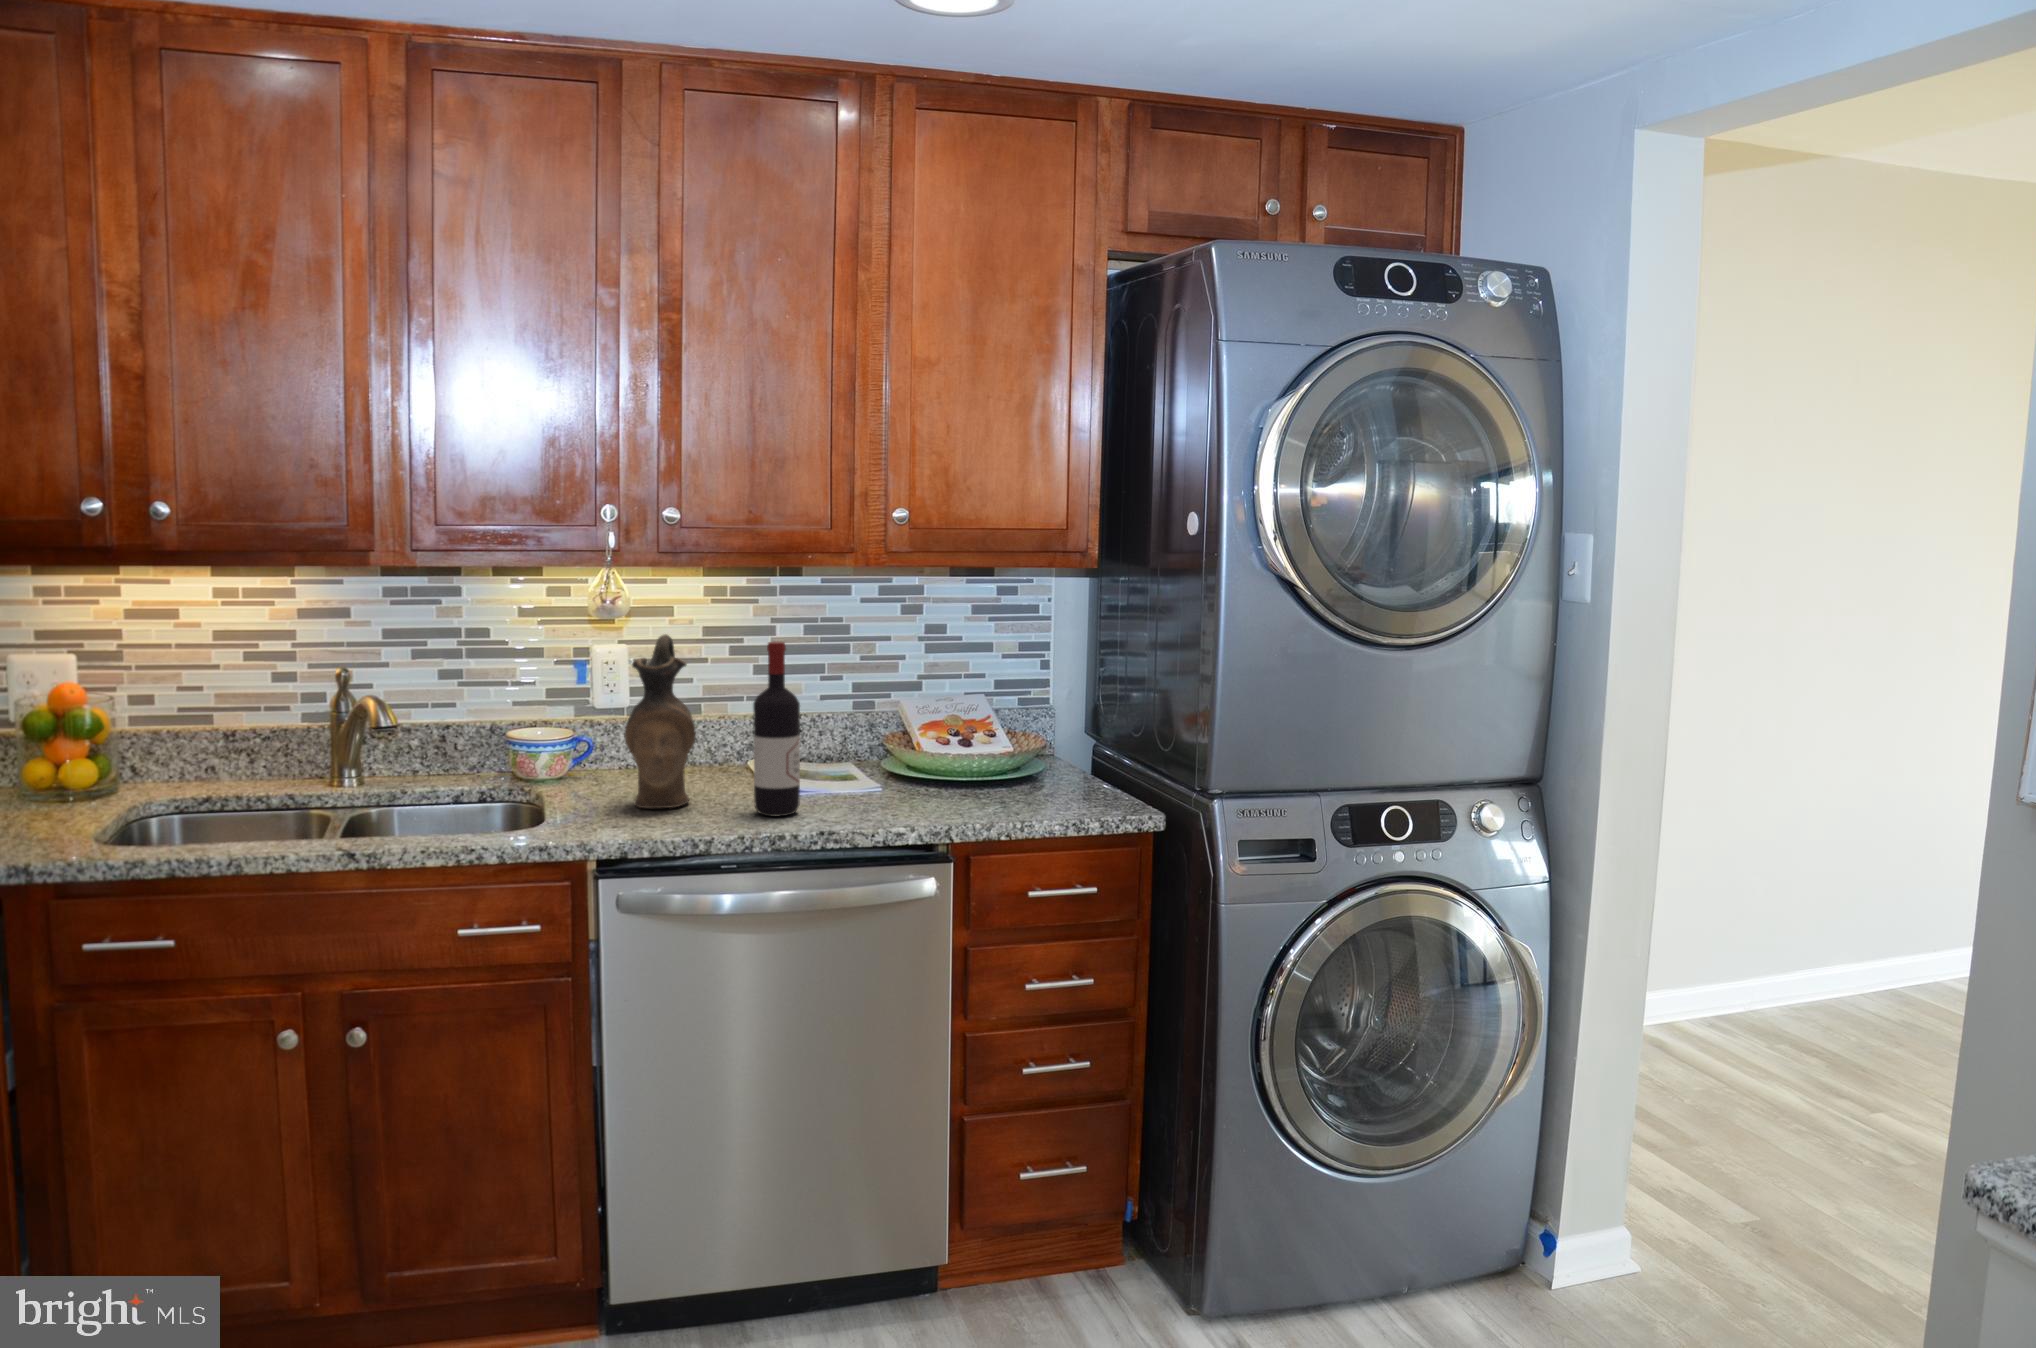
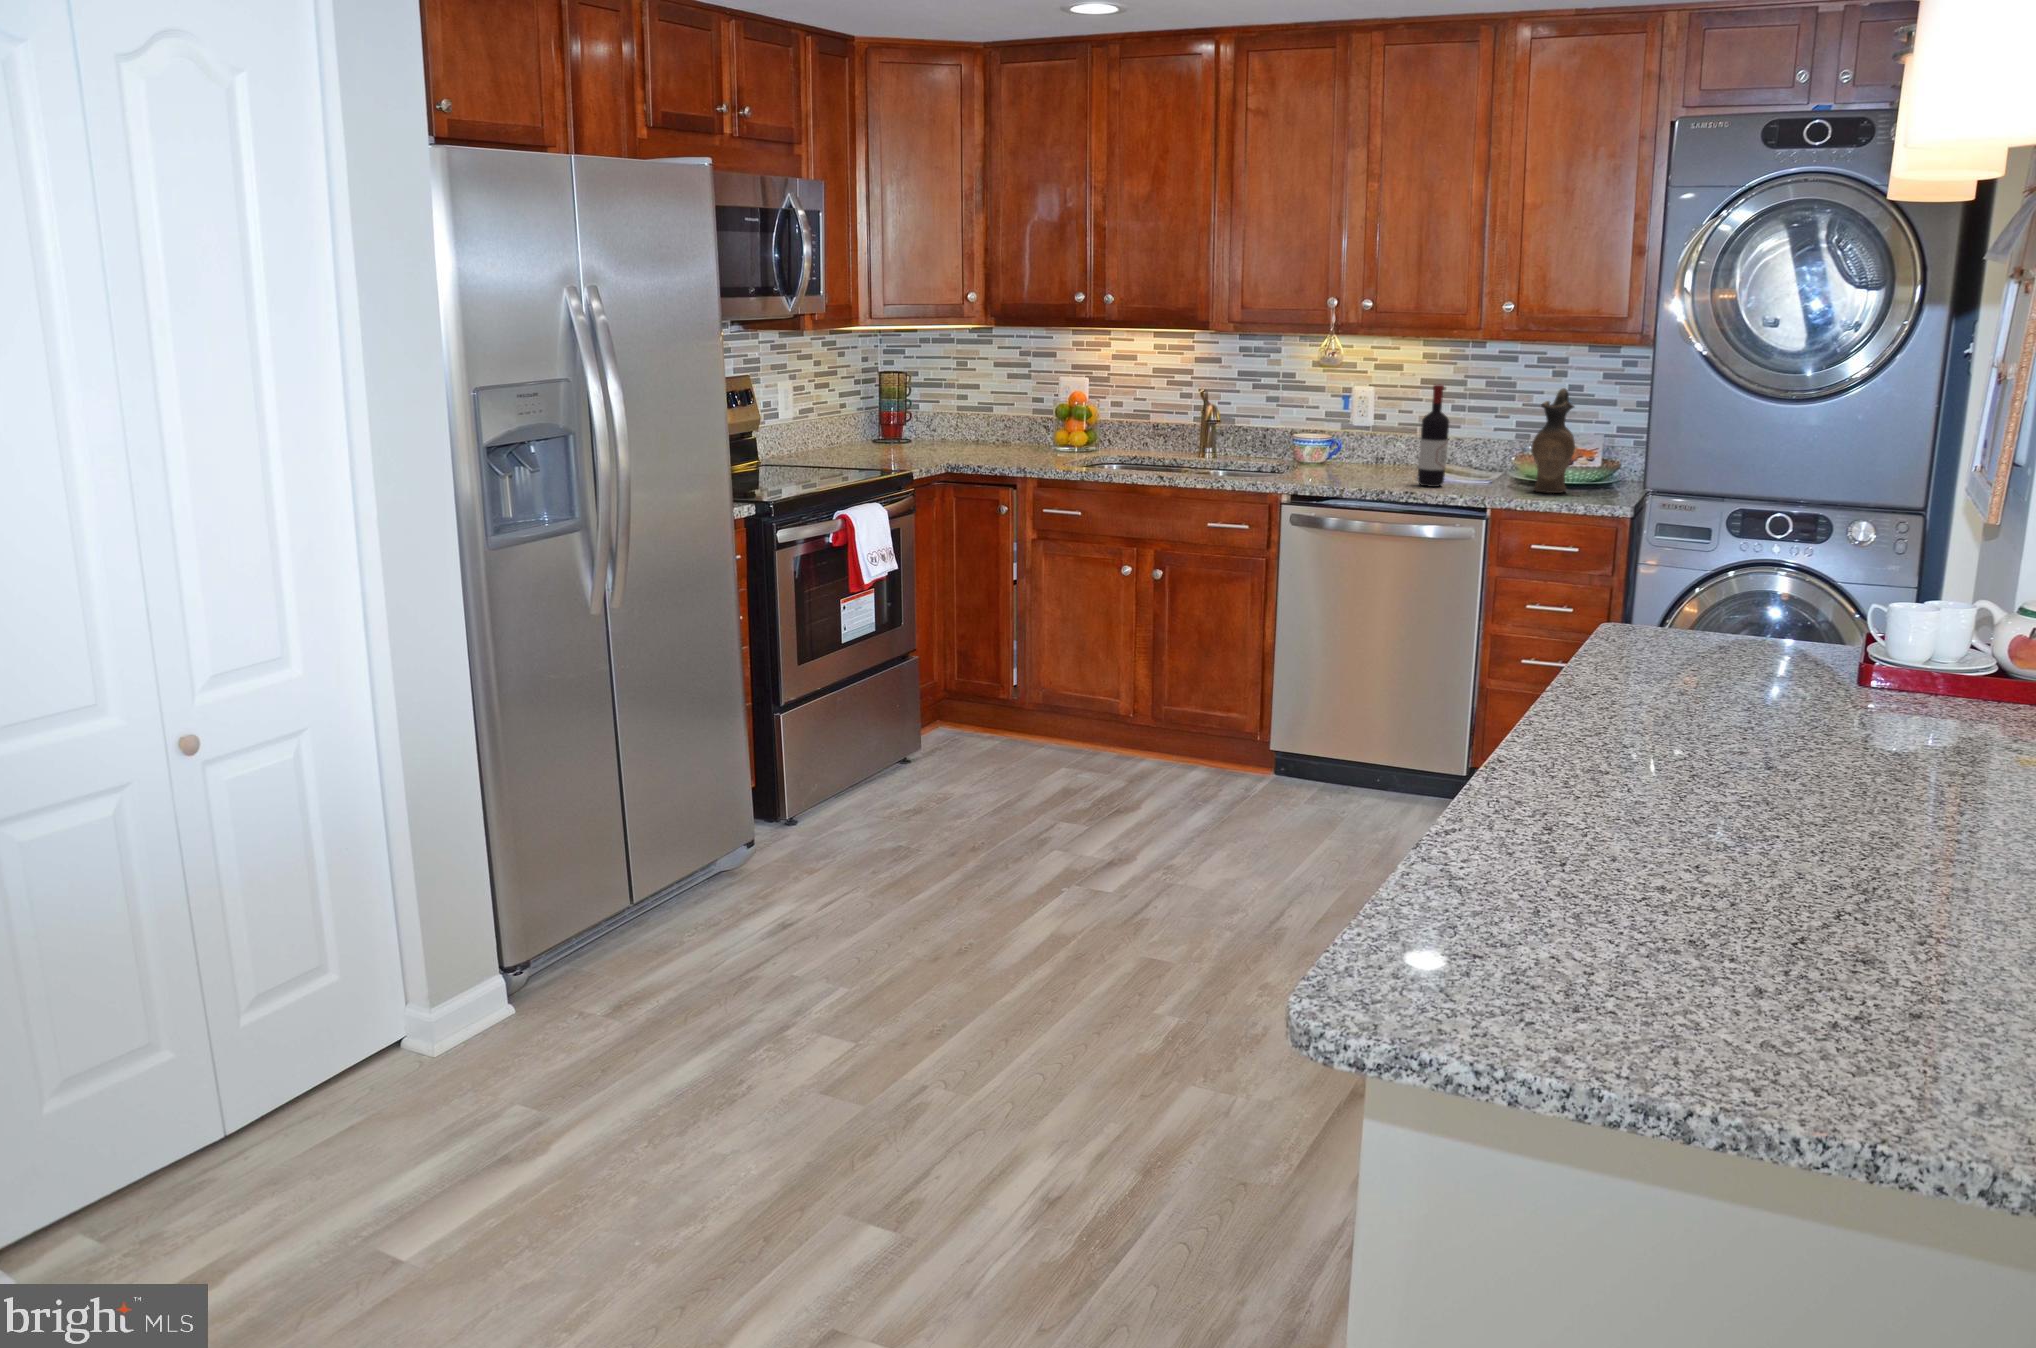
ceramic pitcher: present [624,634,696,808] -> present [1531,388,1575,493]

